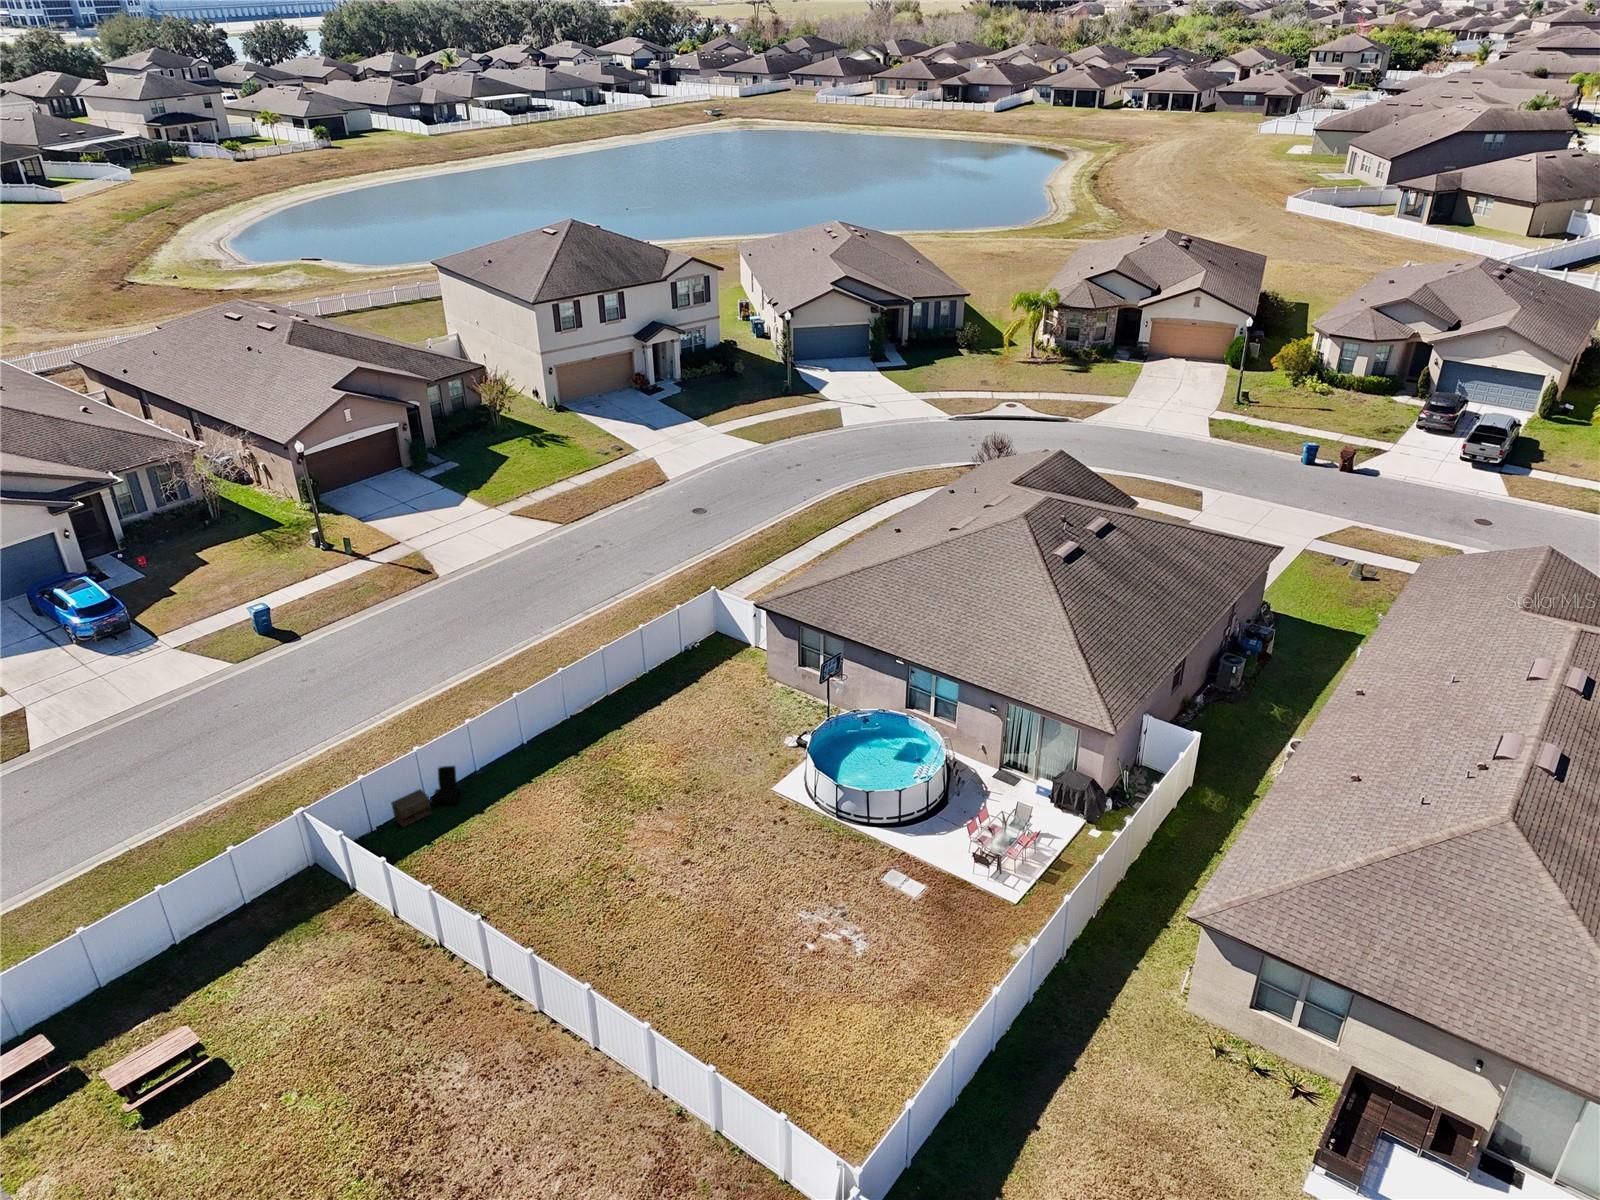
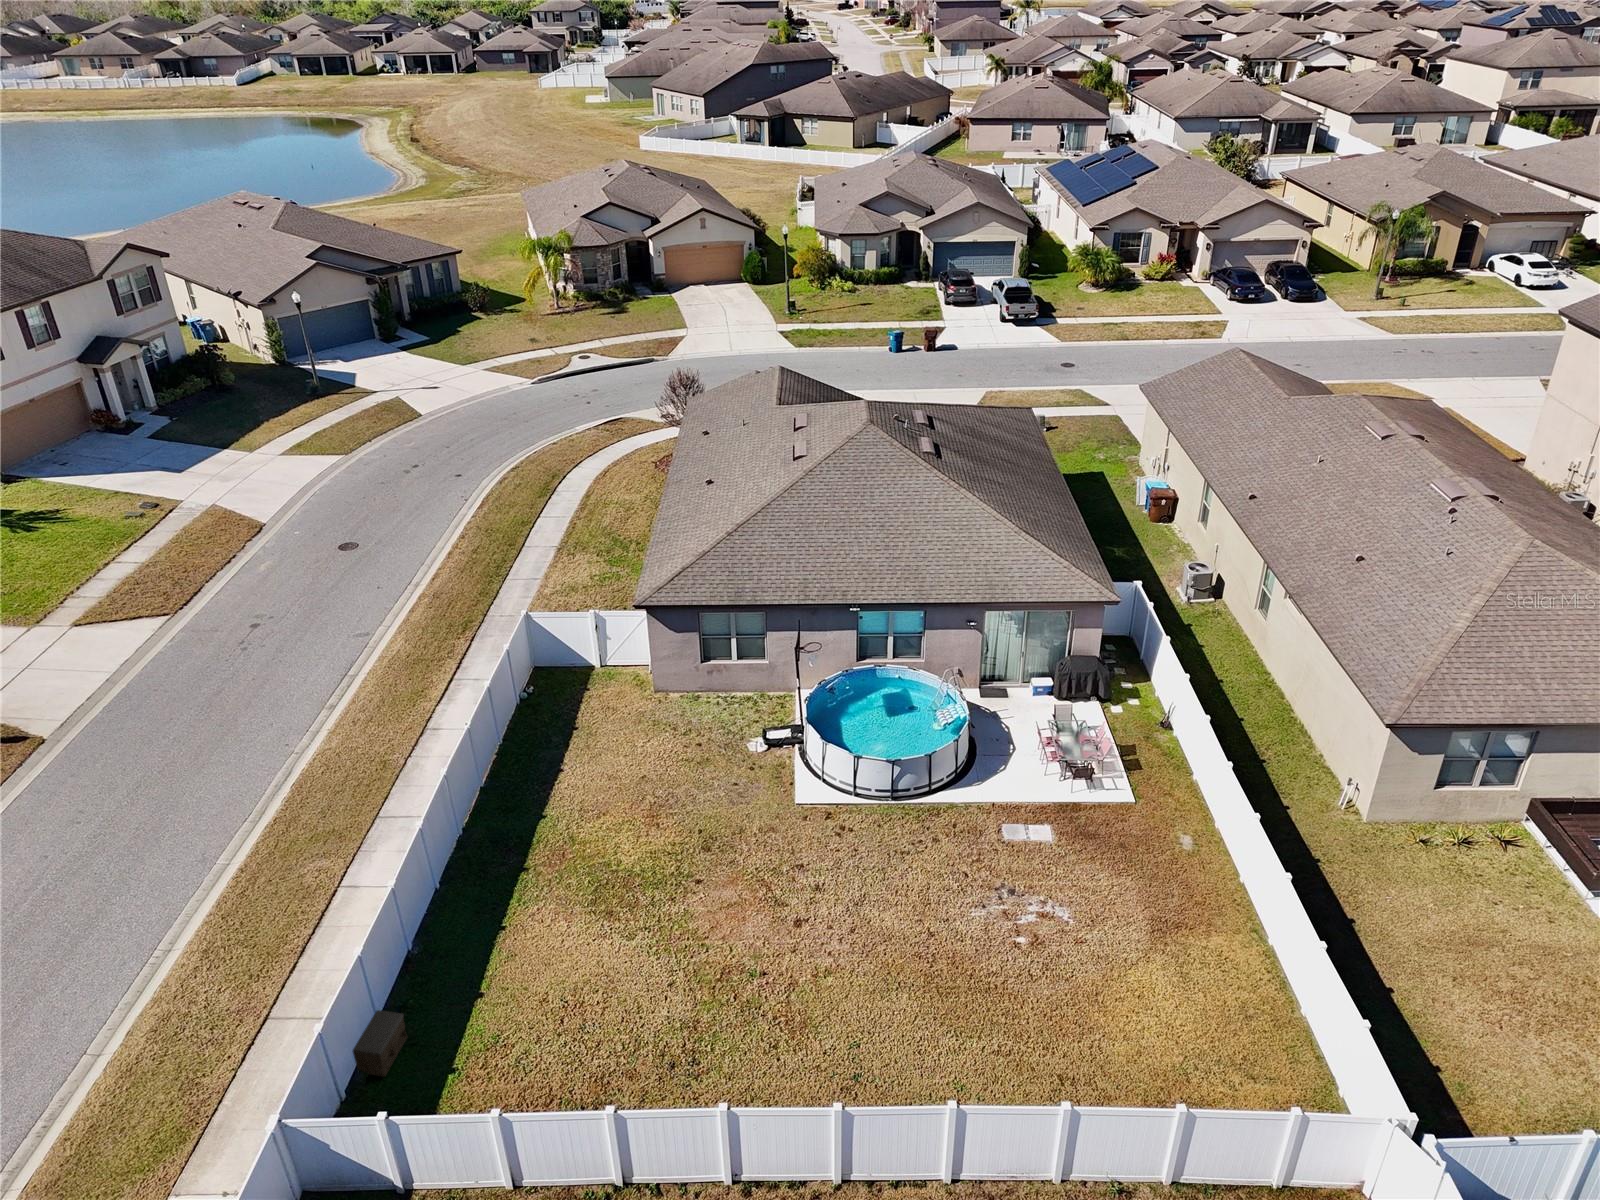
lounge chair: present [434,766,461,807] -> none [378,954,432,1027]

